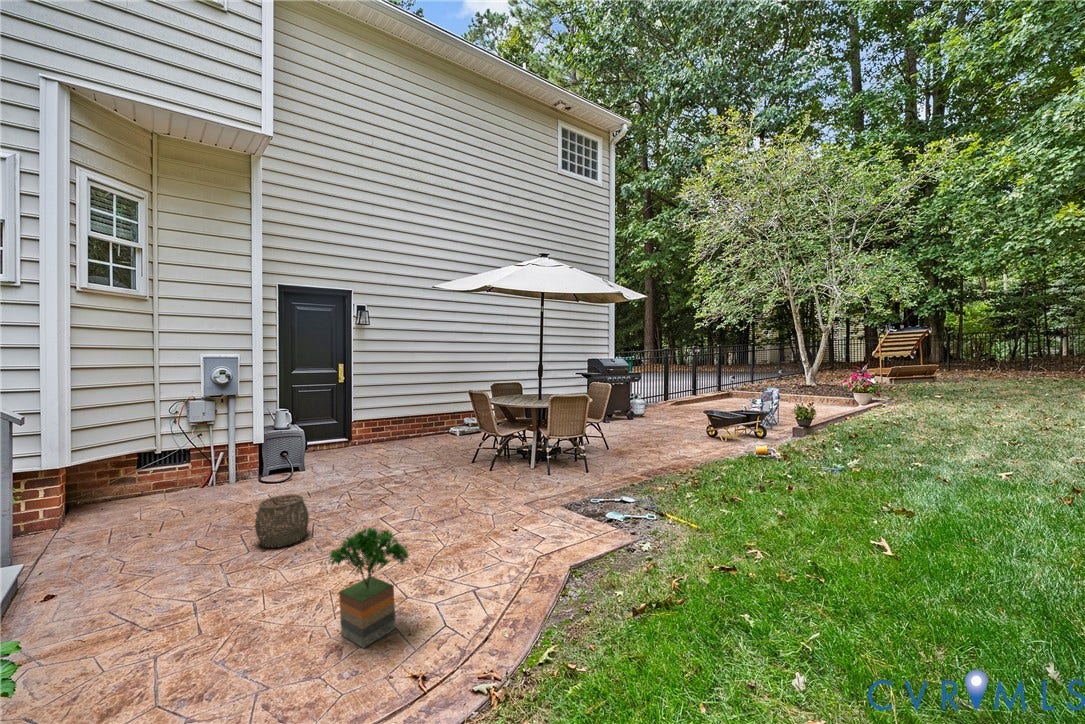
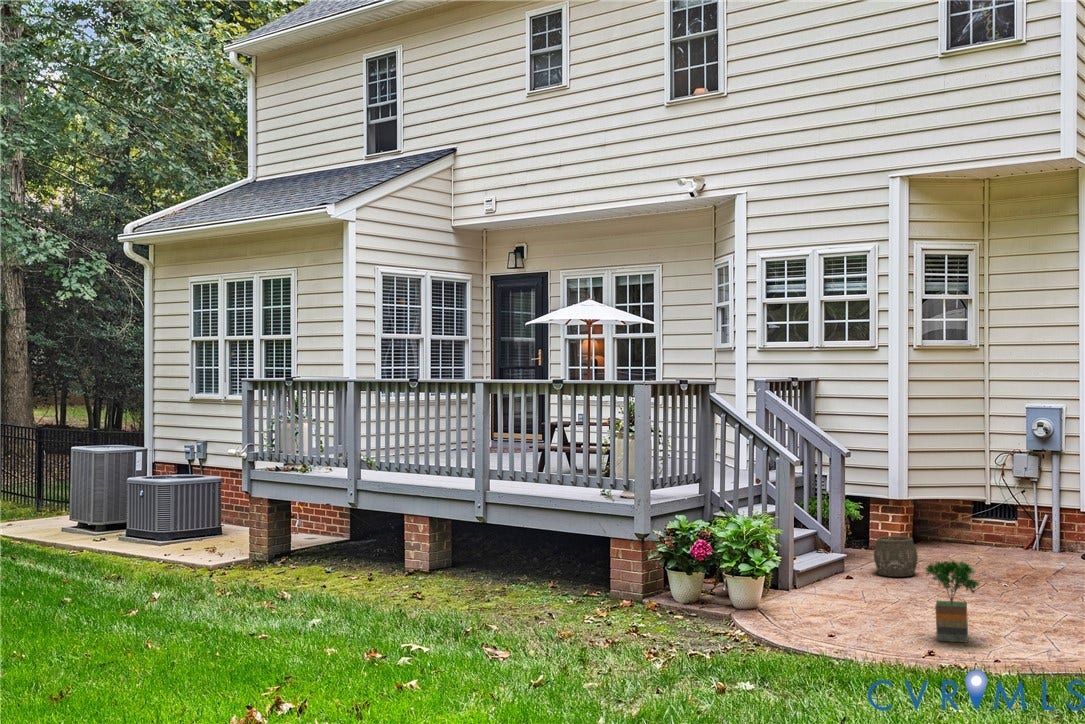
woven basket: present [255,495,309,548] -> present [874,536,918,577]

